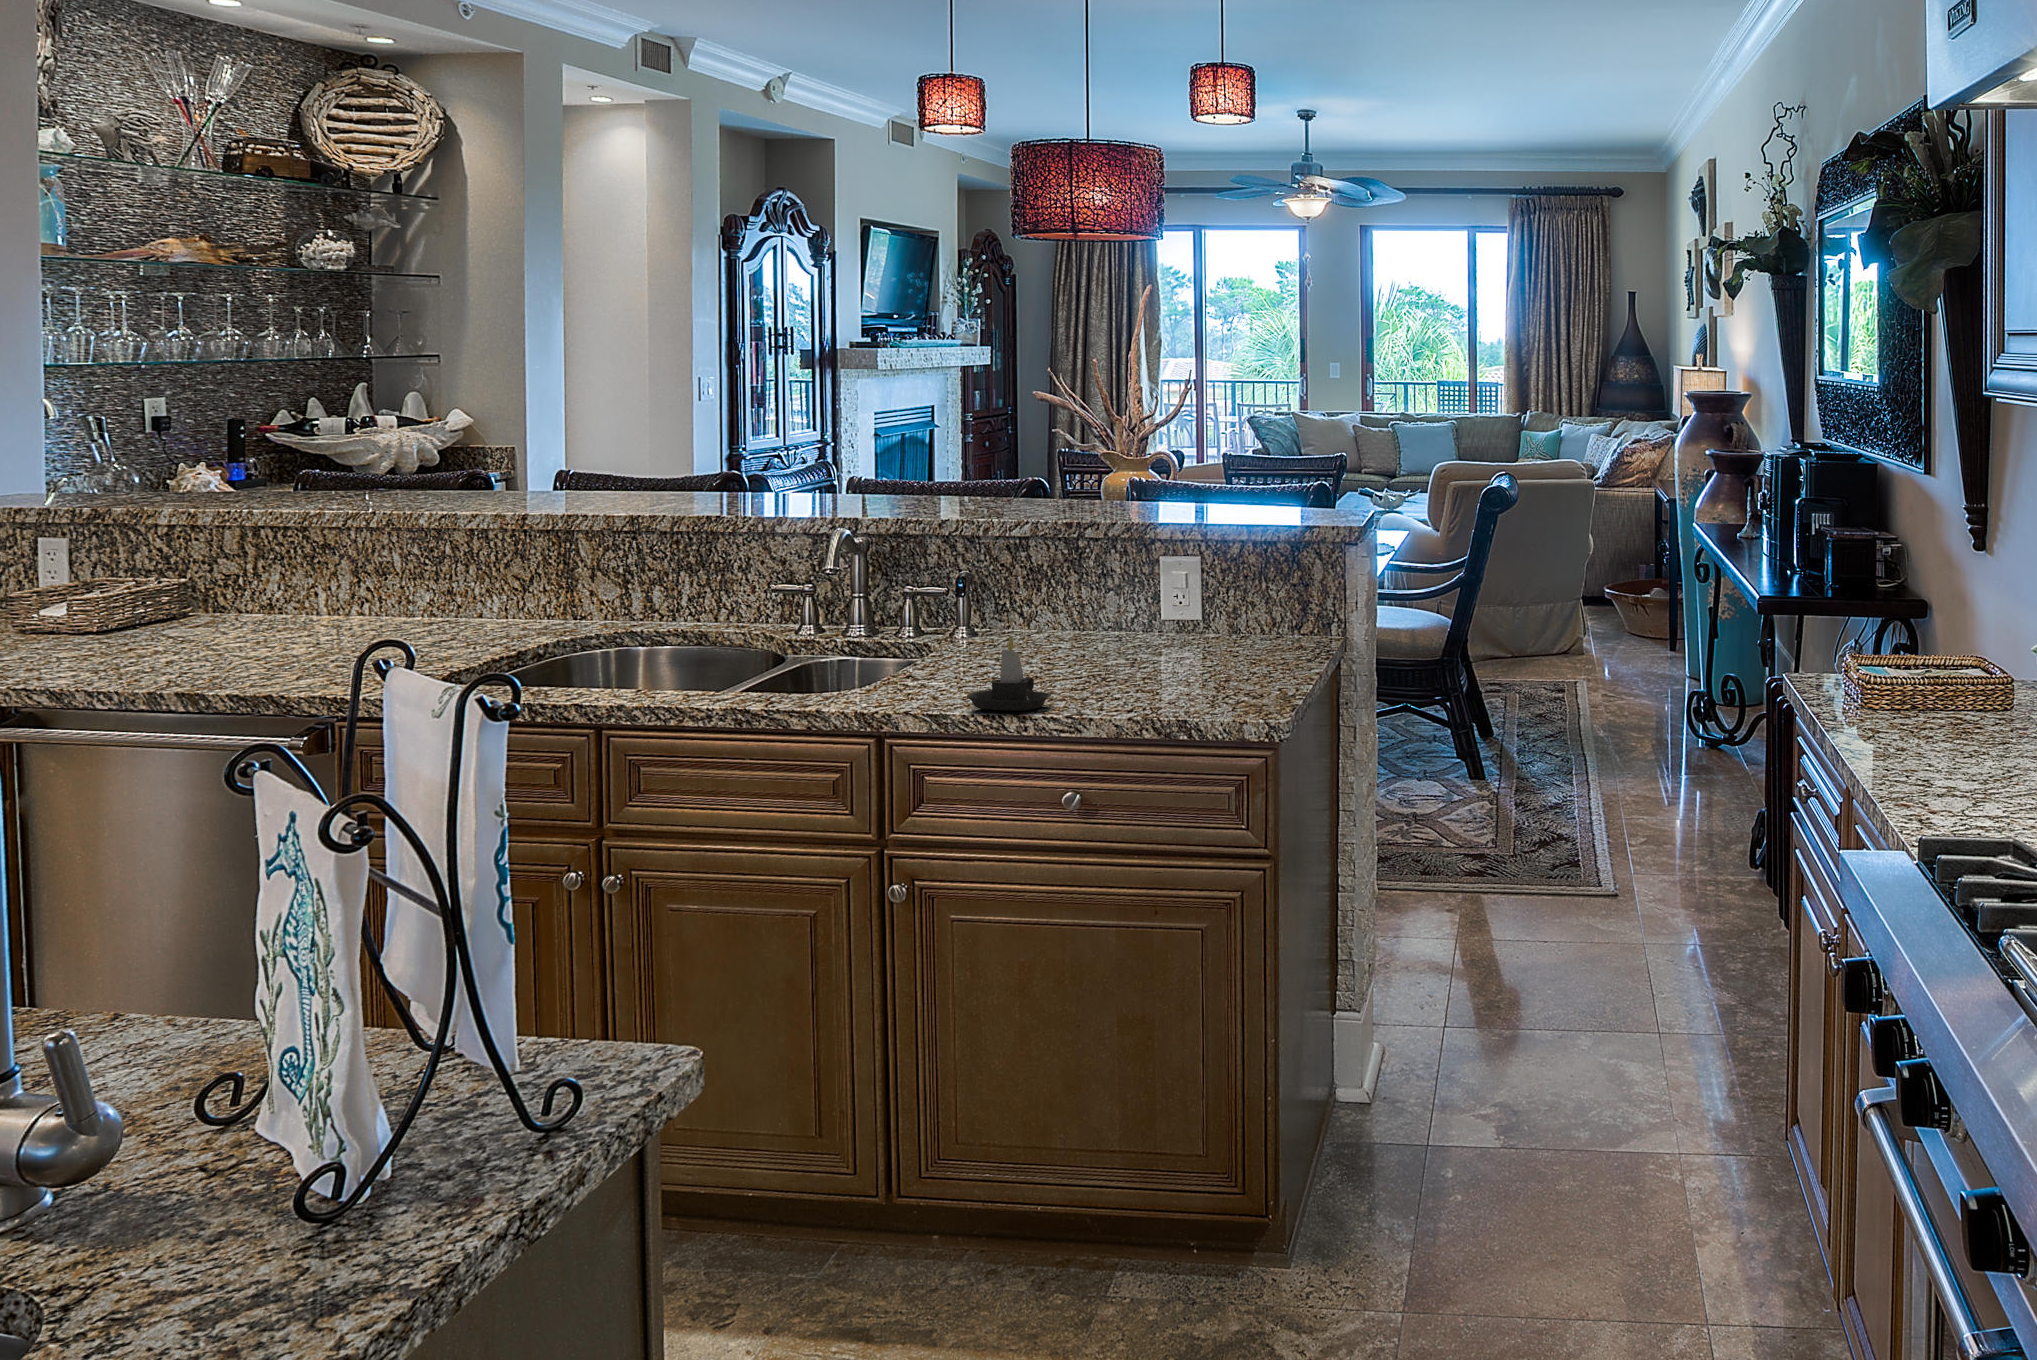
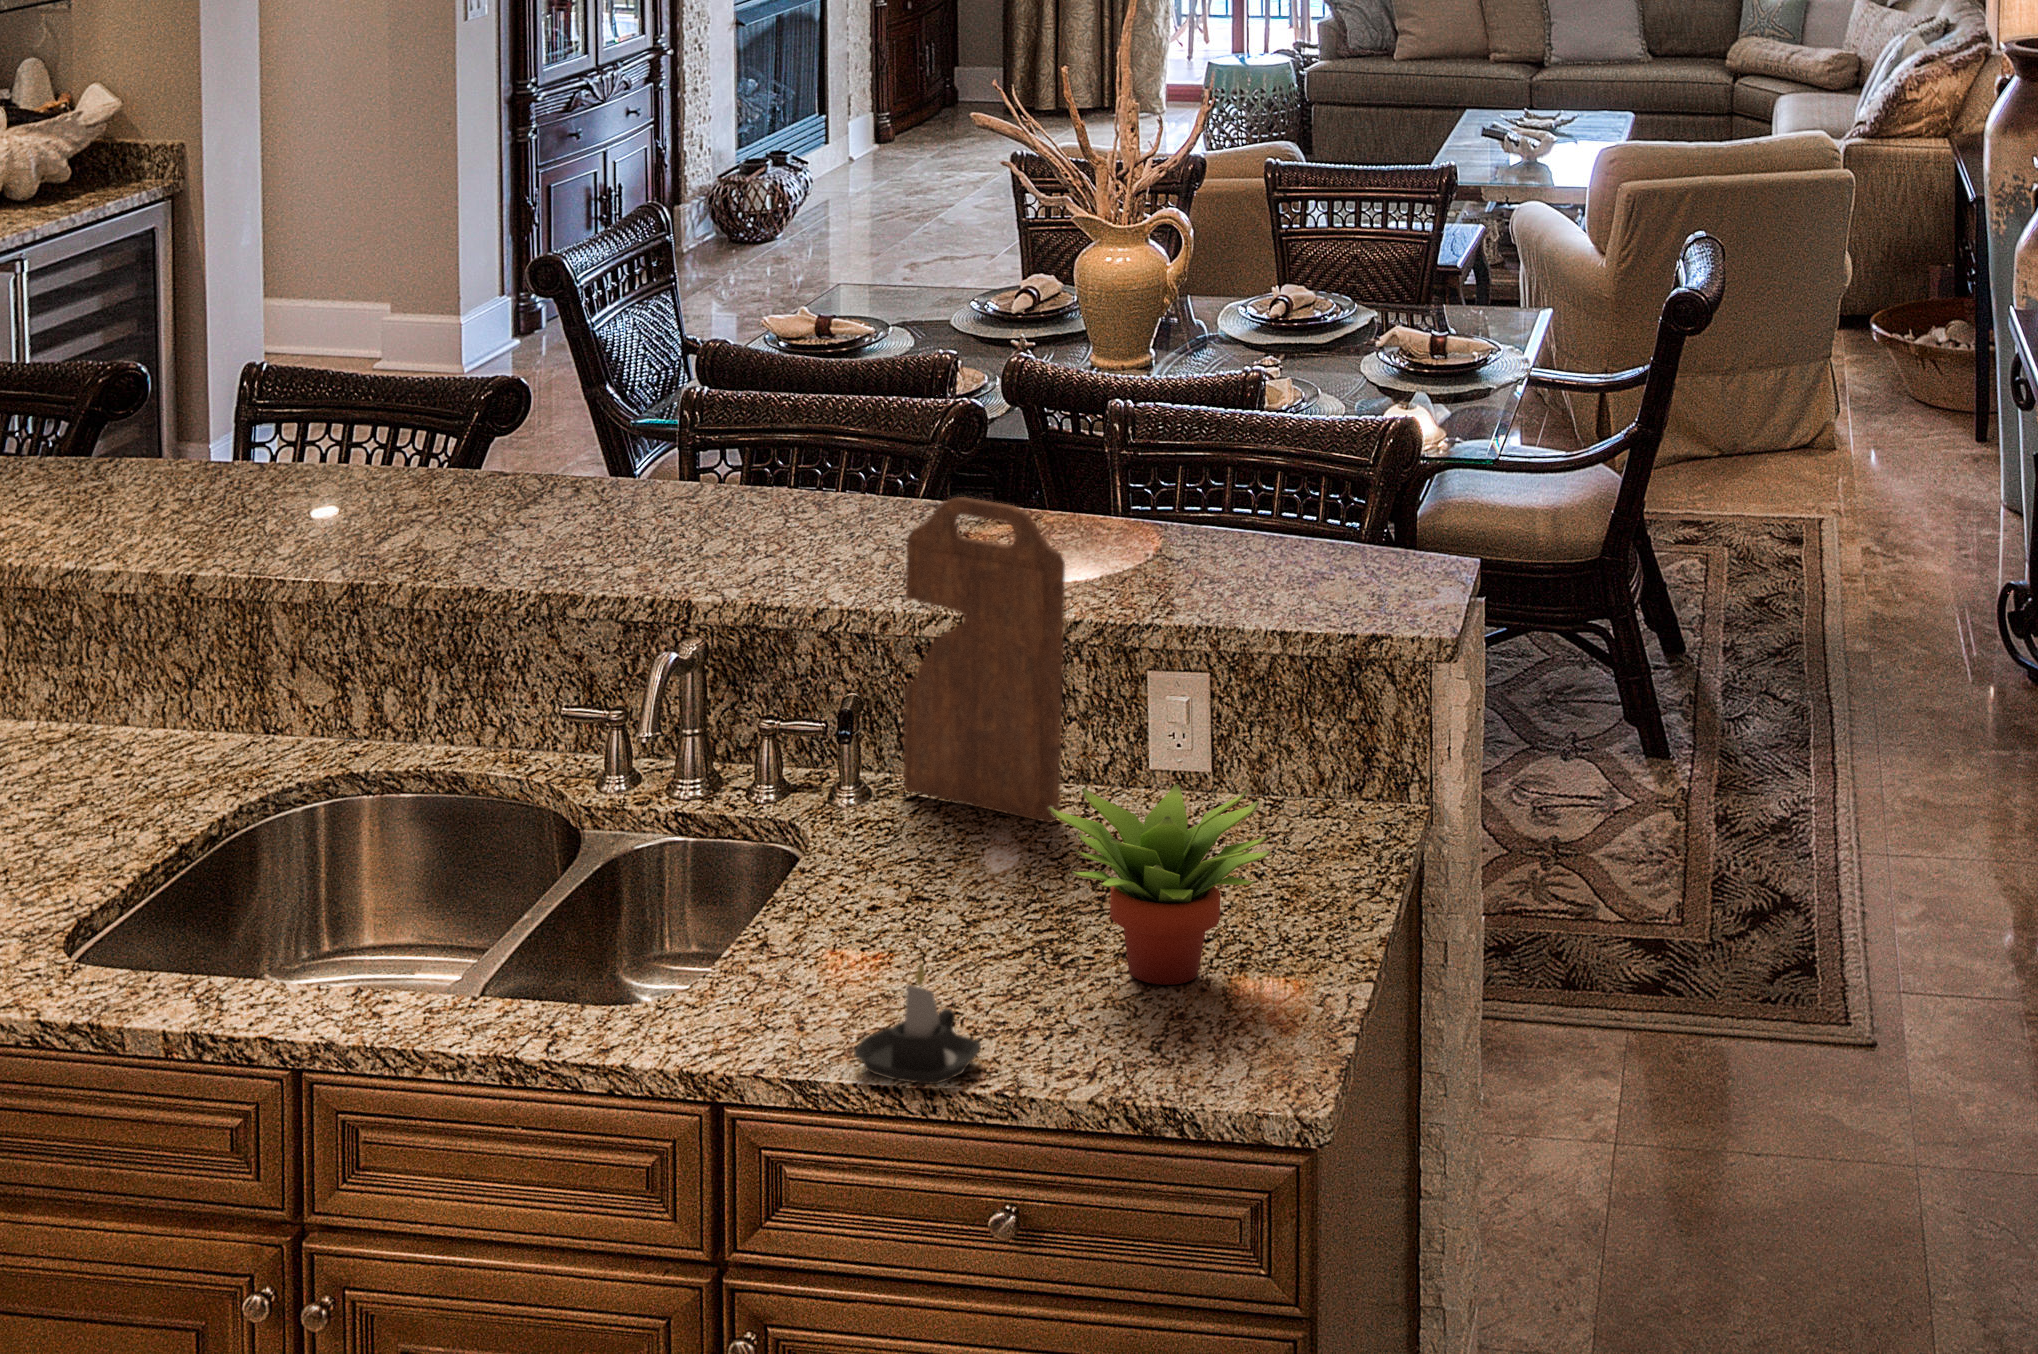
cutting board: none [998,436,1107,650] -> present [904,497,1065,823]
succulent plant: none [1096,551,1248,684] -> present [1048,784,1271,985]

